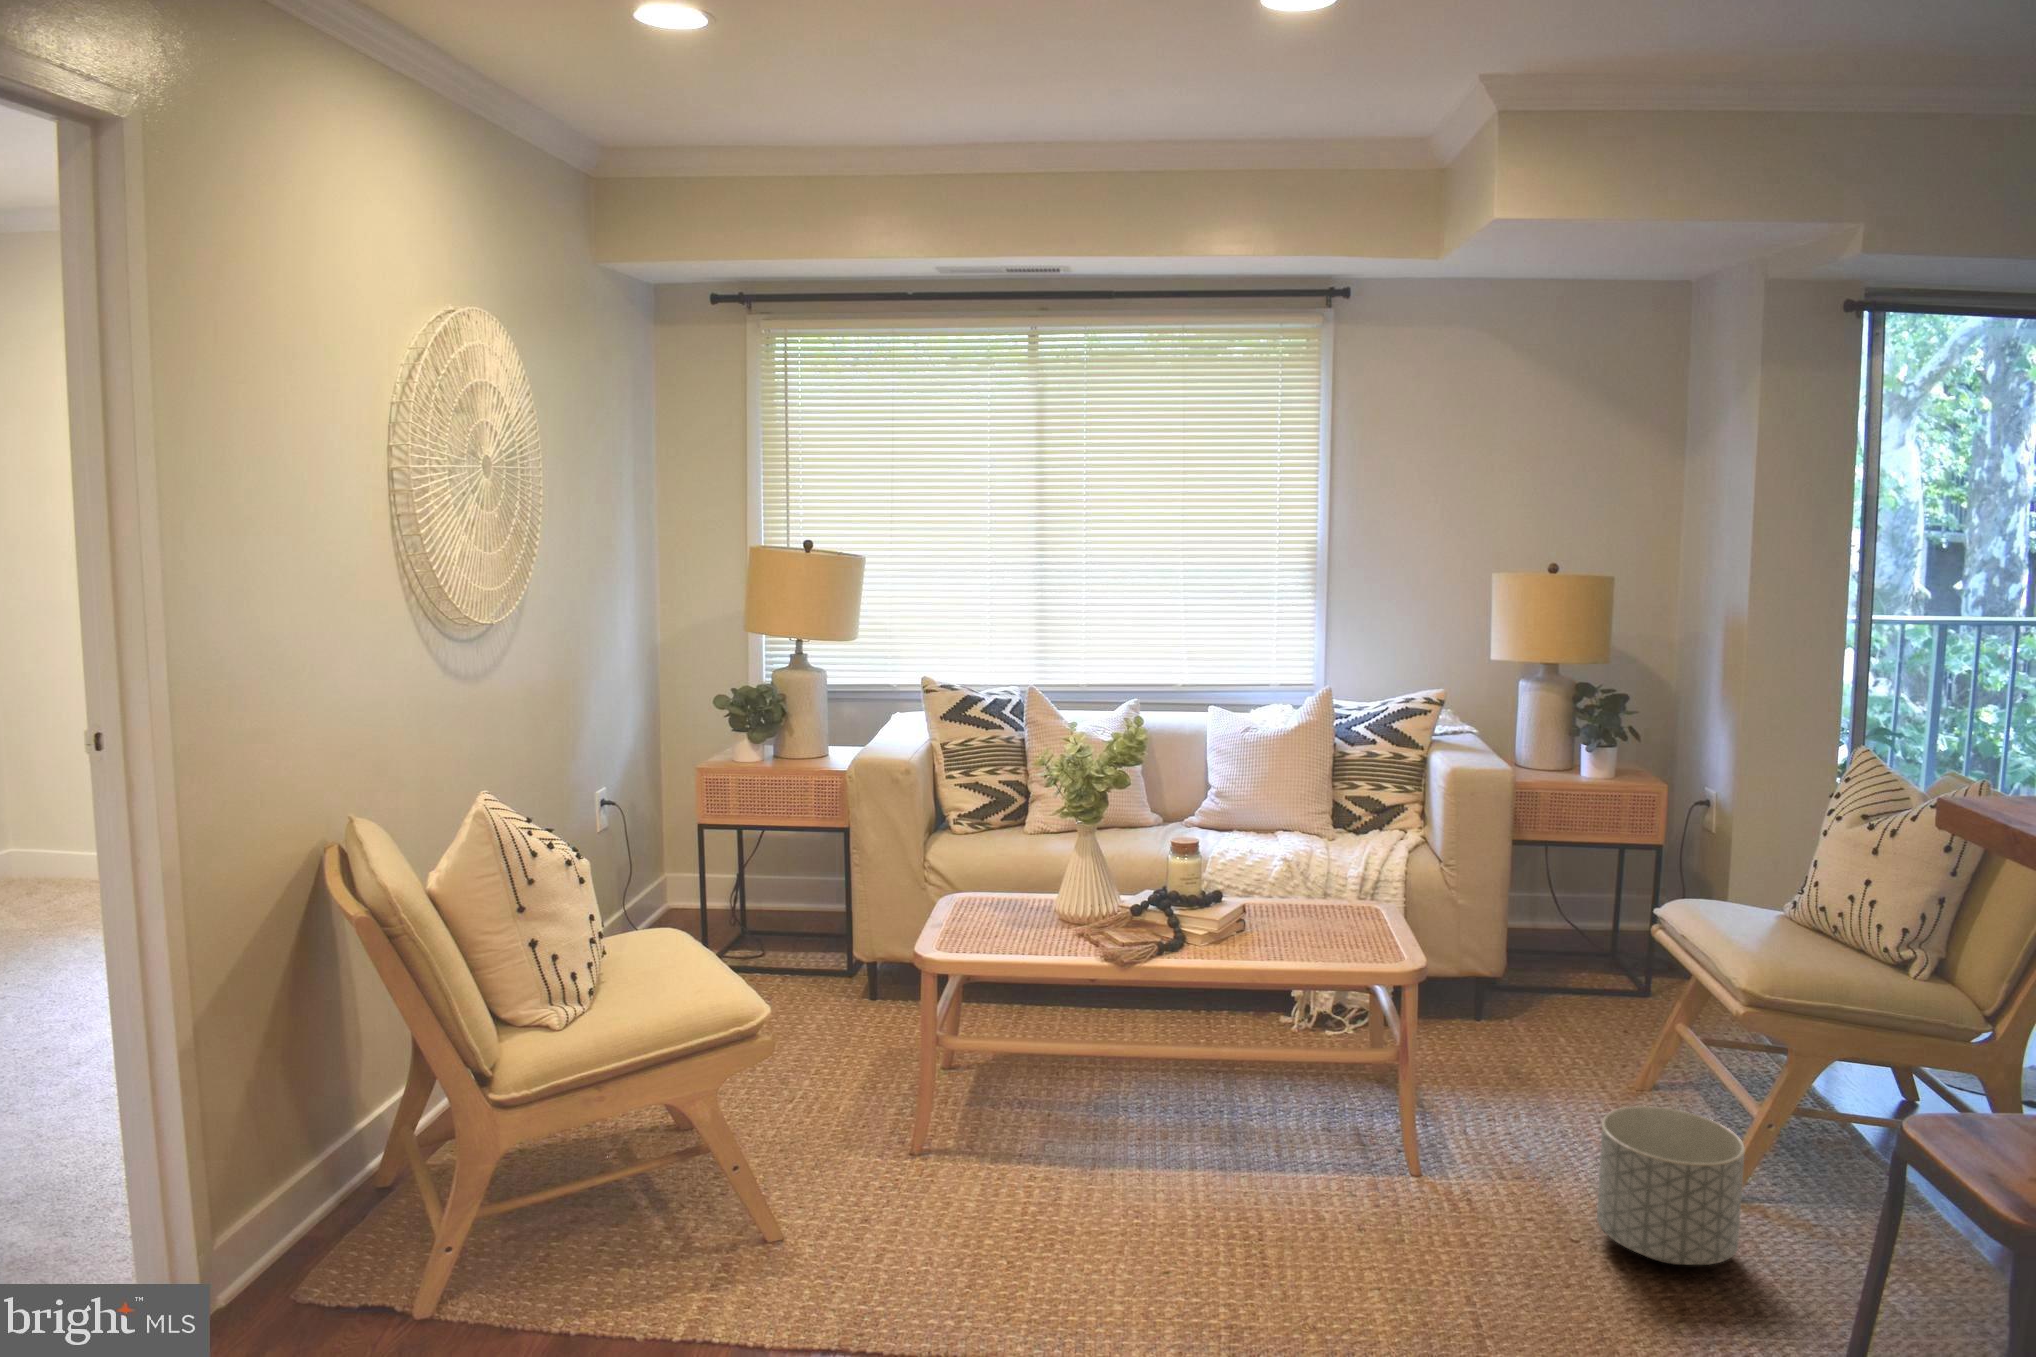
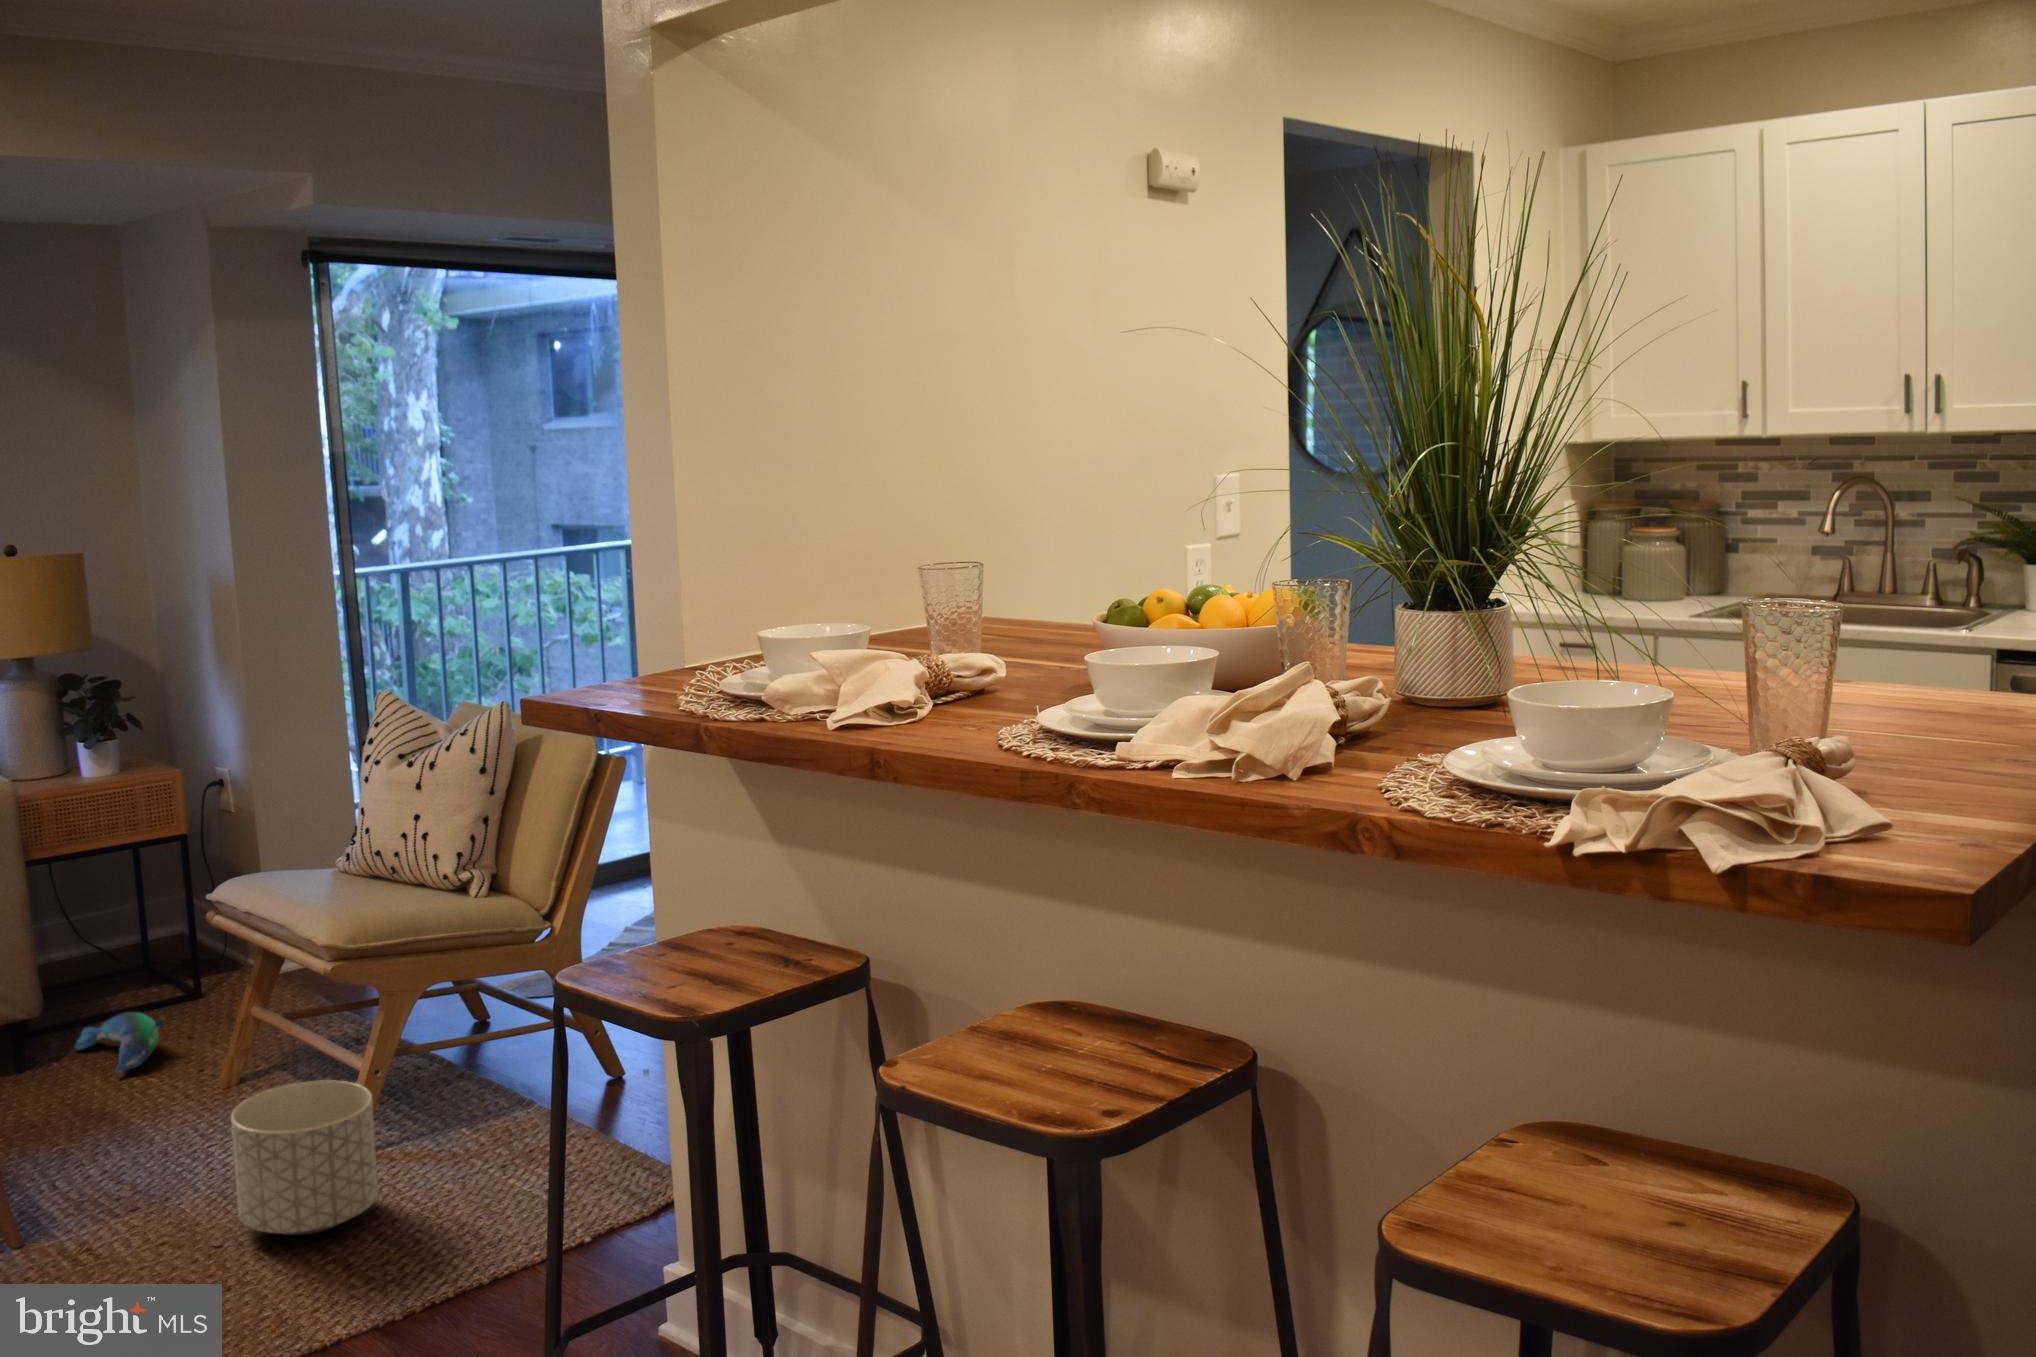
plush toy: none [1535,993,1609,1045] -> present [74,1012,165,1074]

